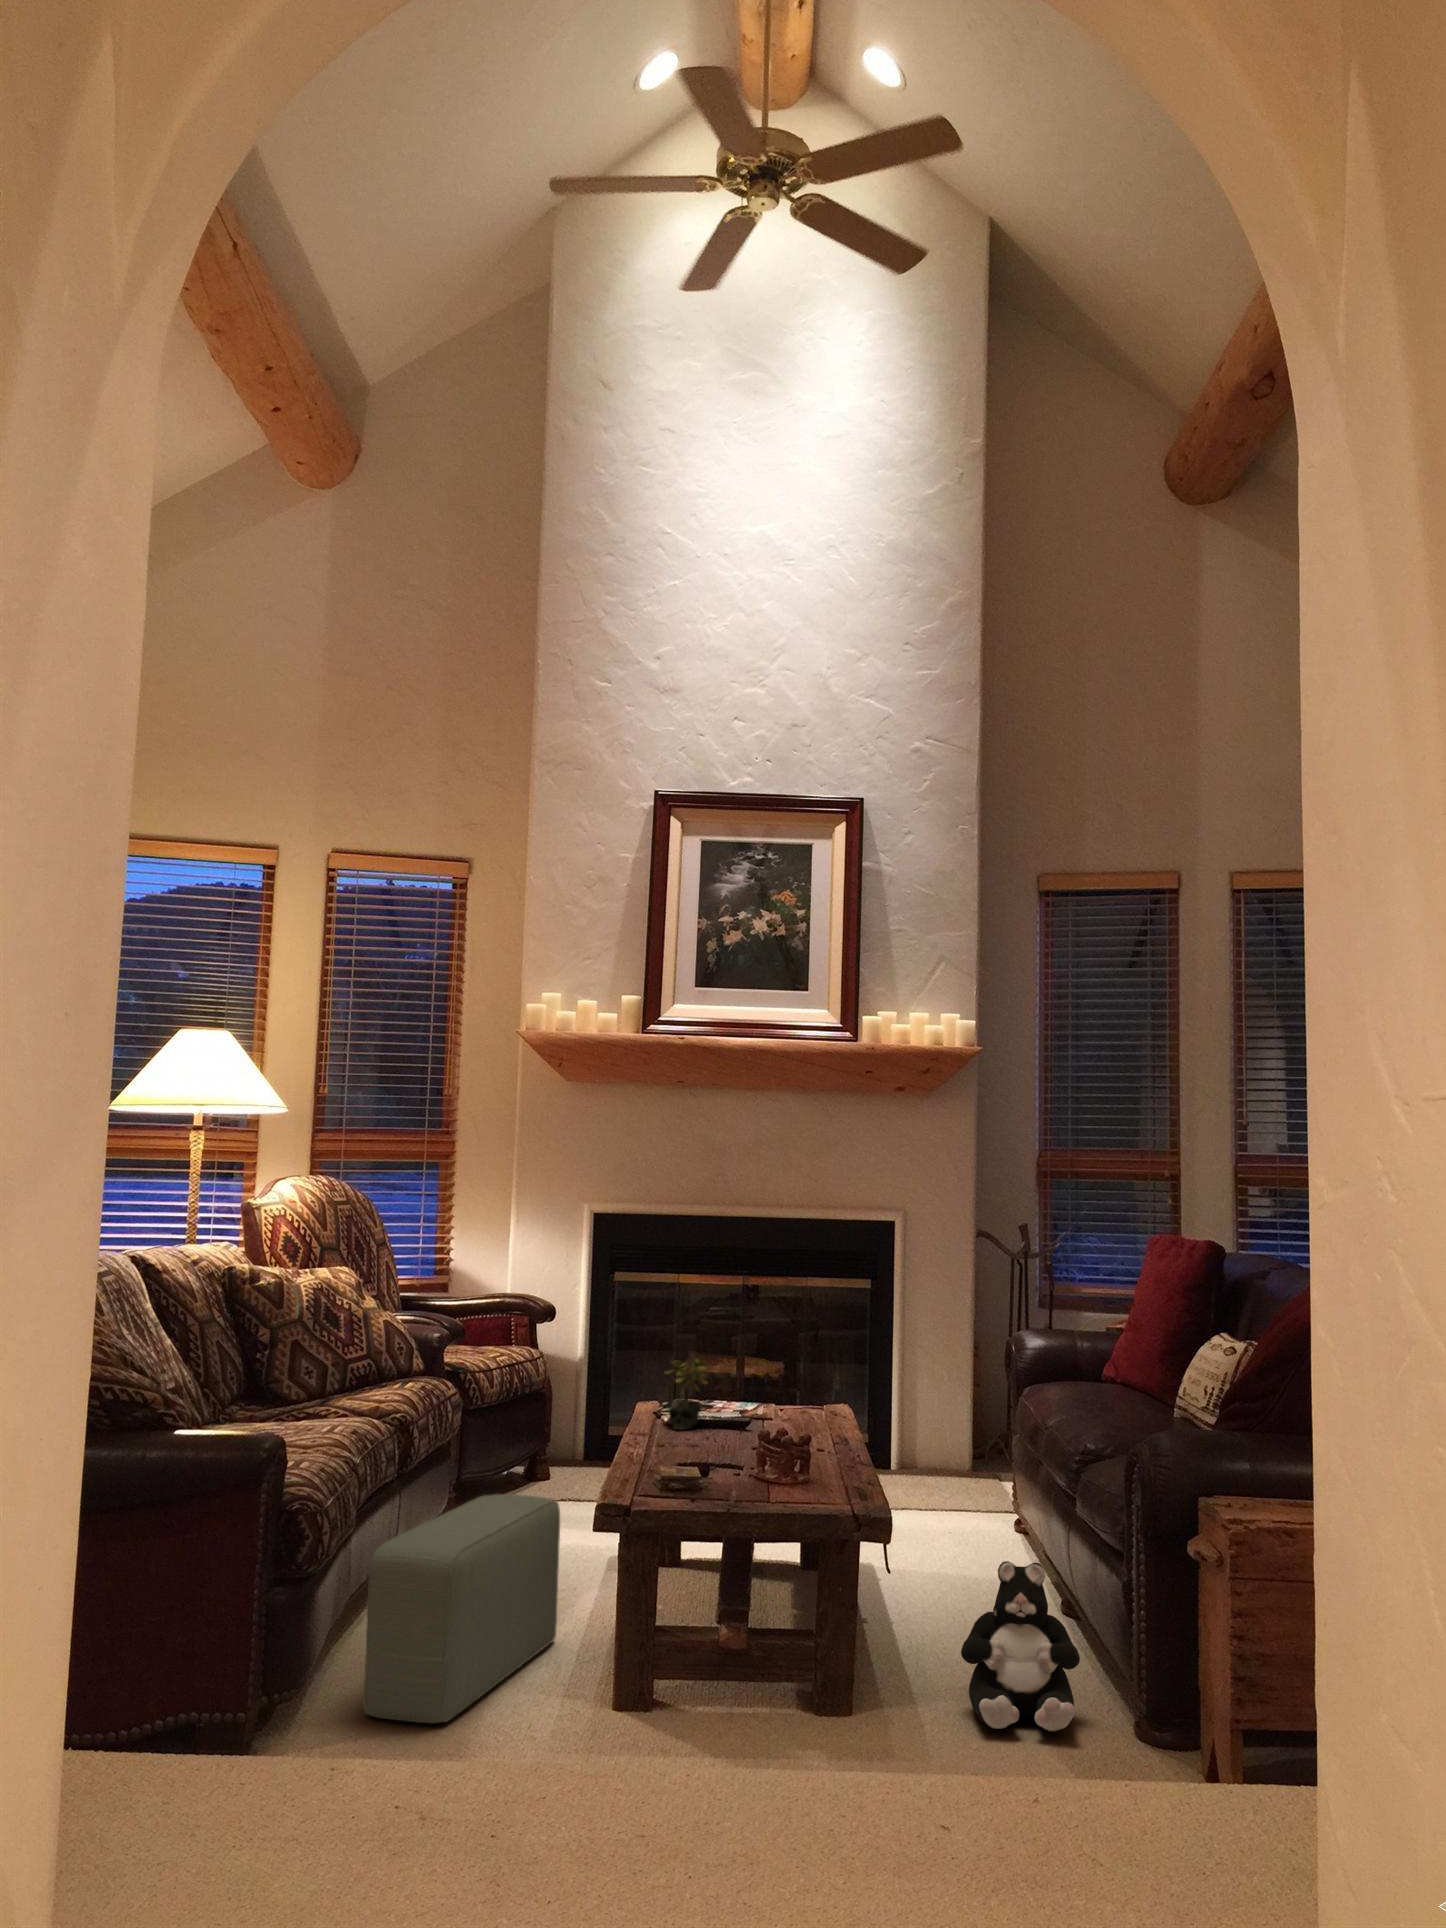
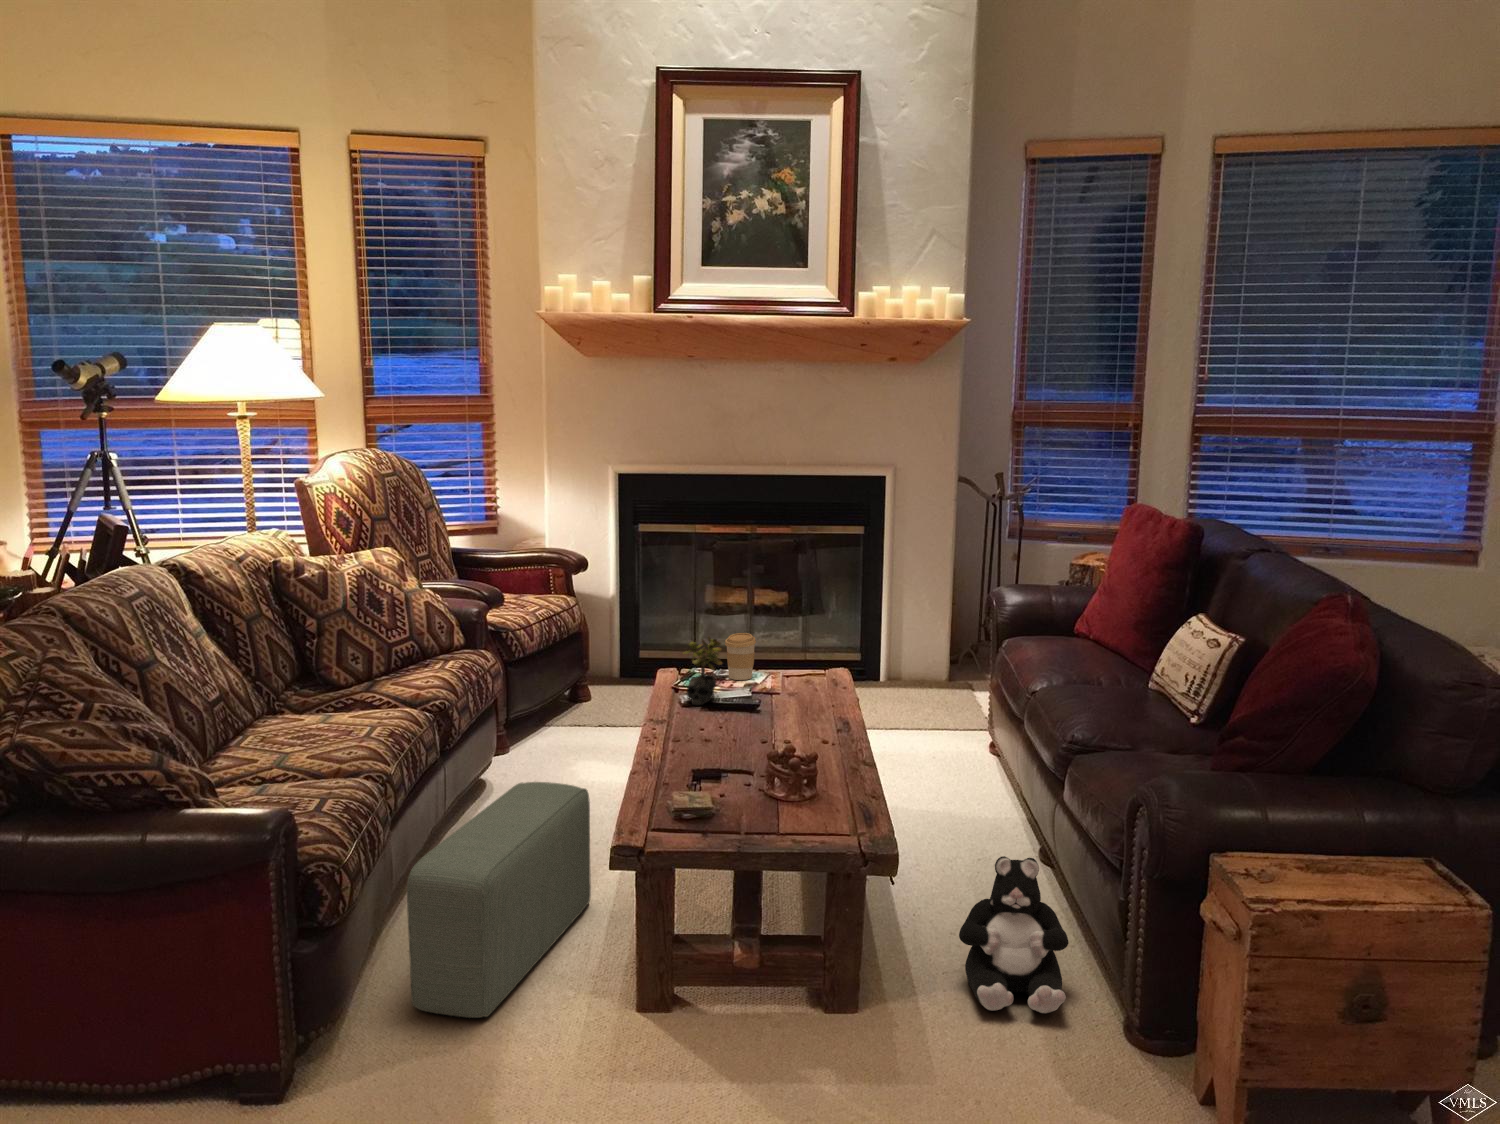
coffee cup: none [711,1362,745,1414] -> present [725,633,756,680]

